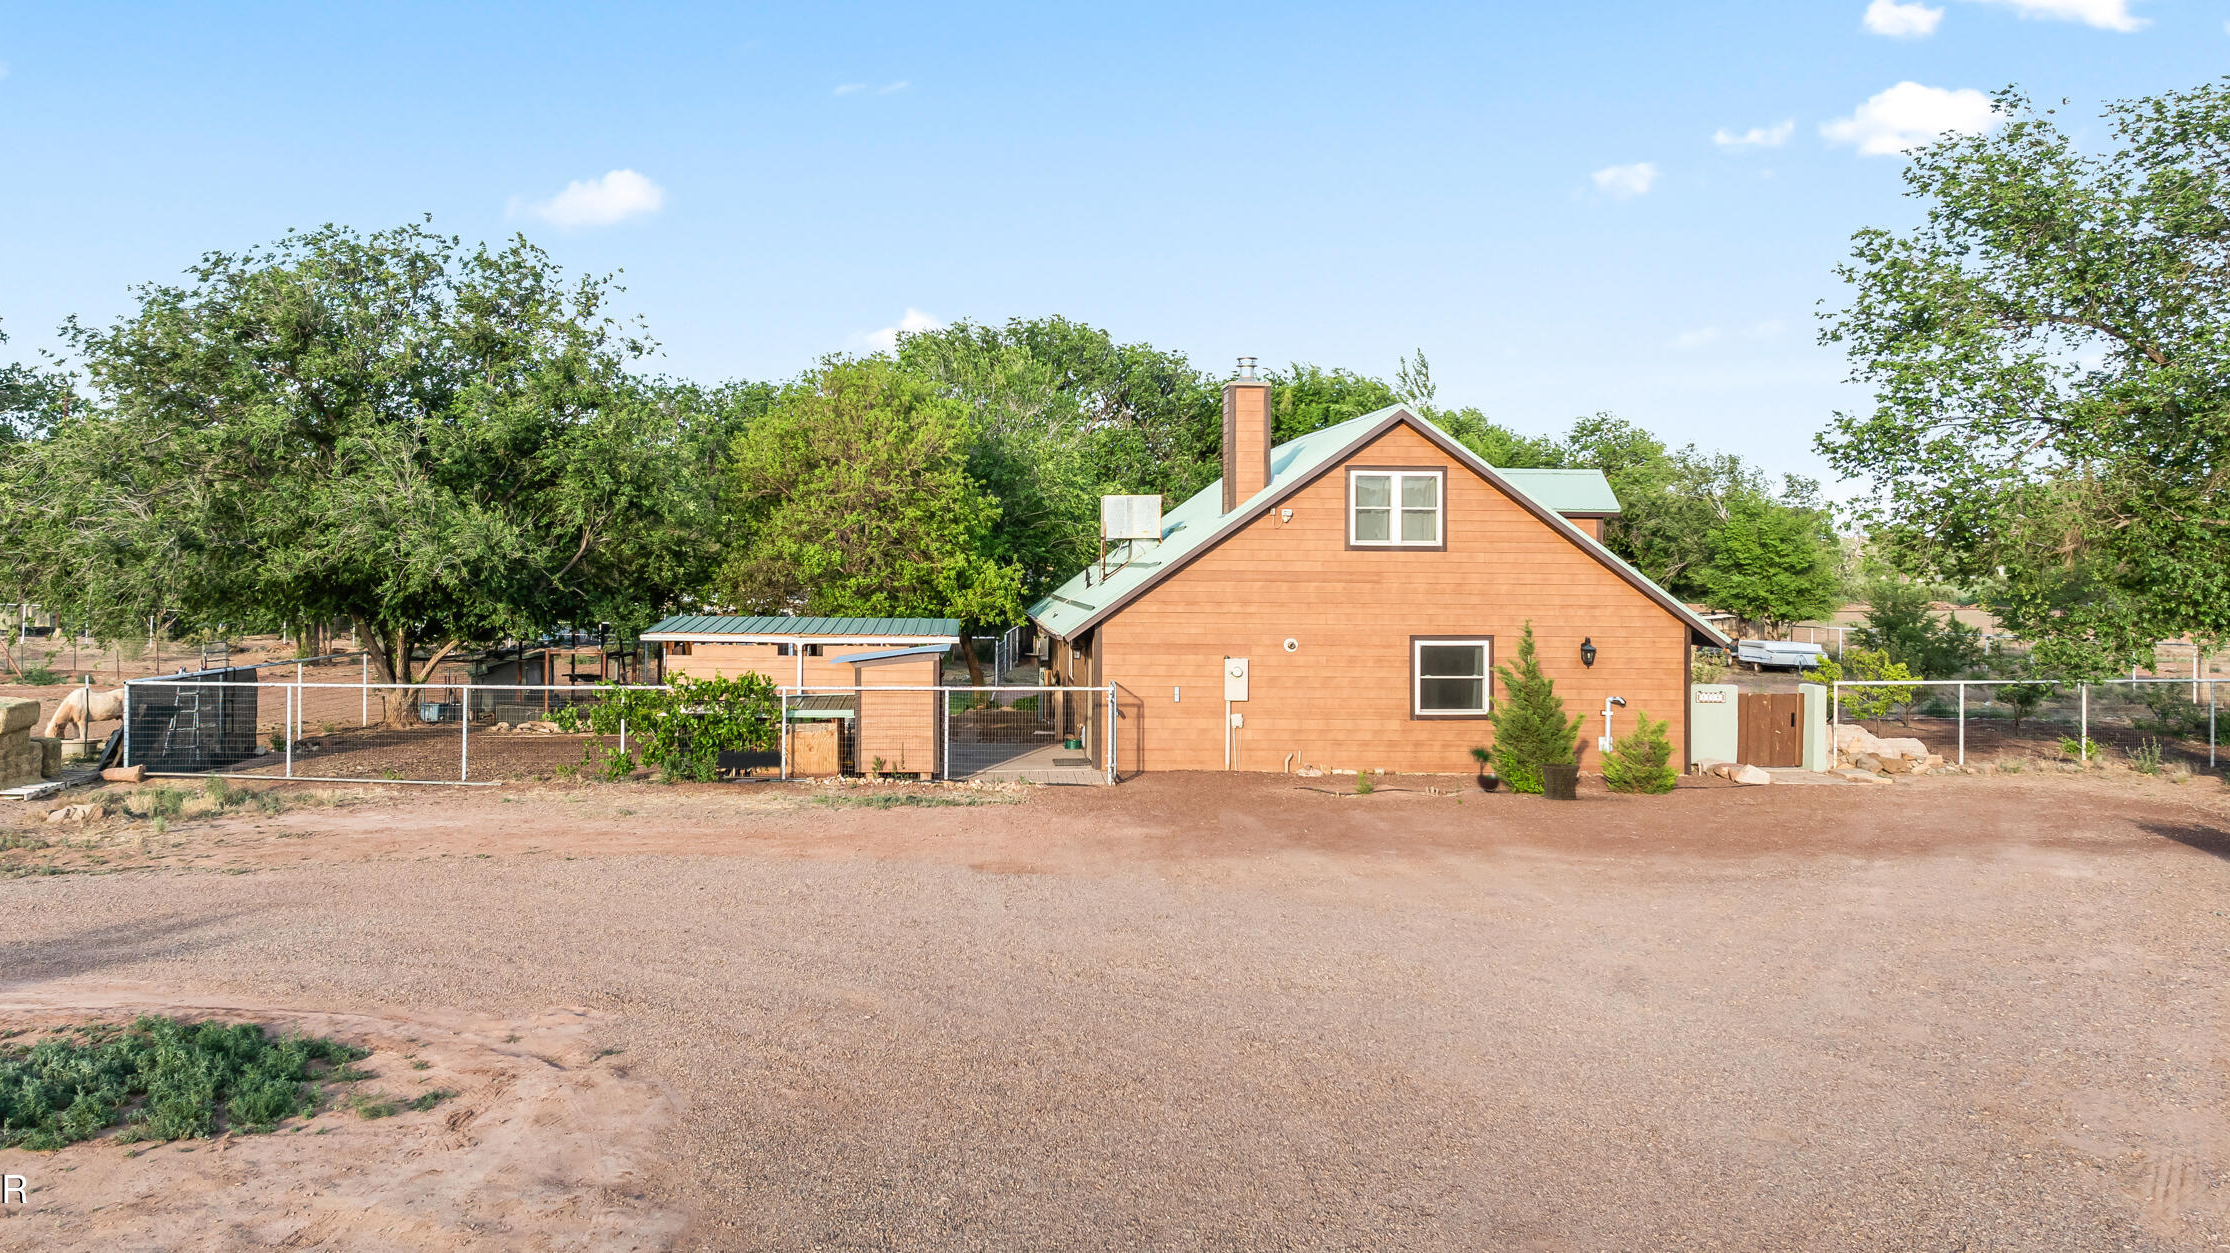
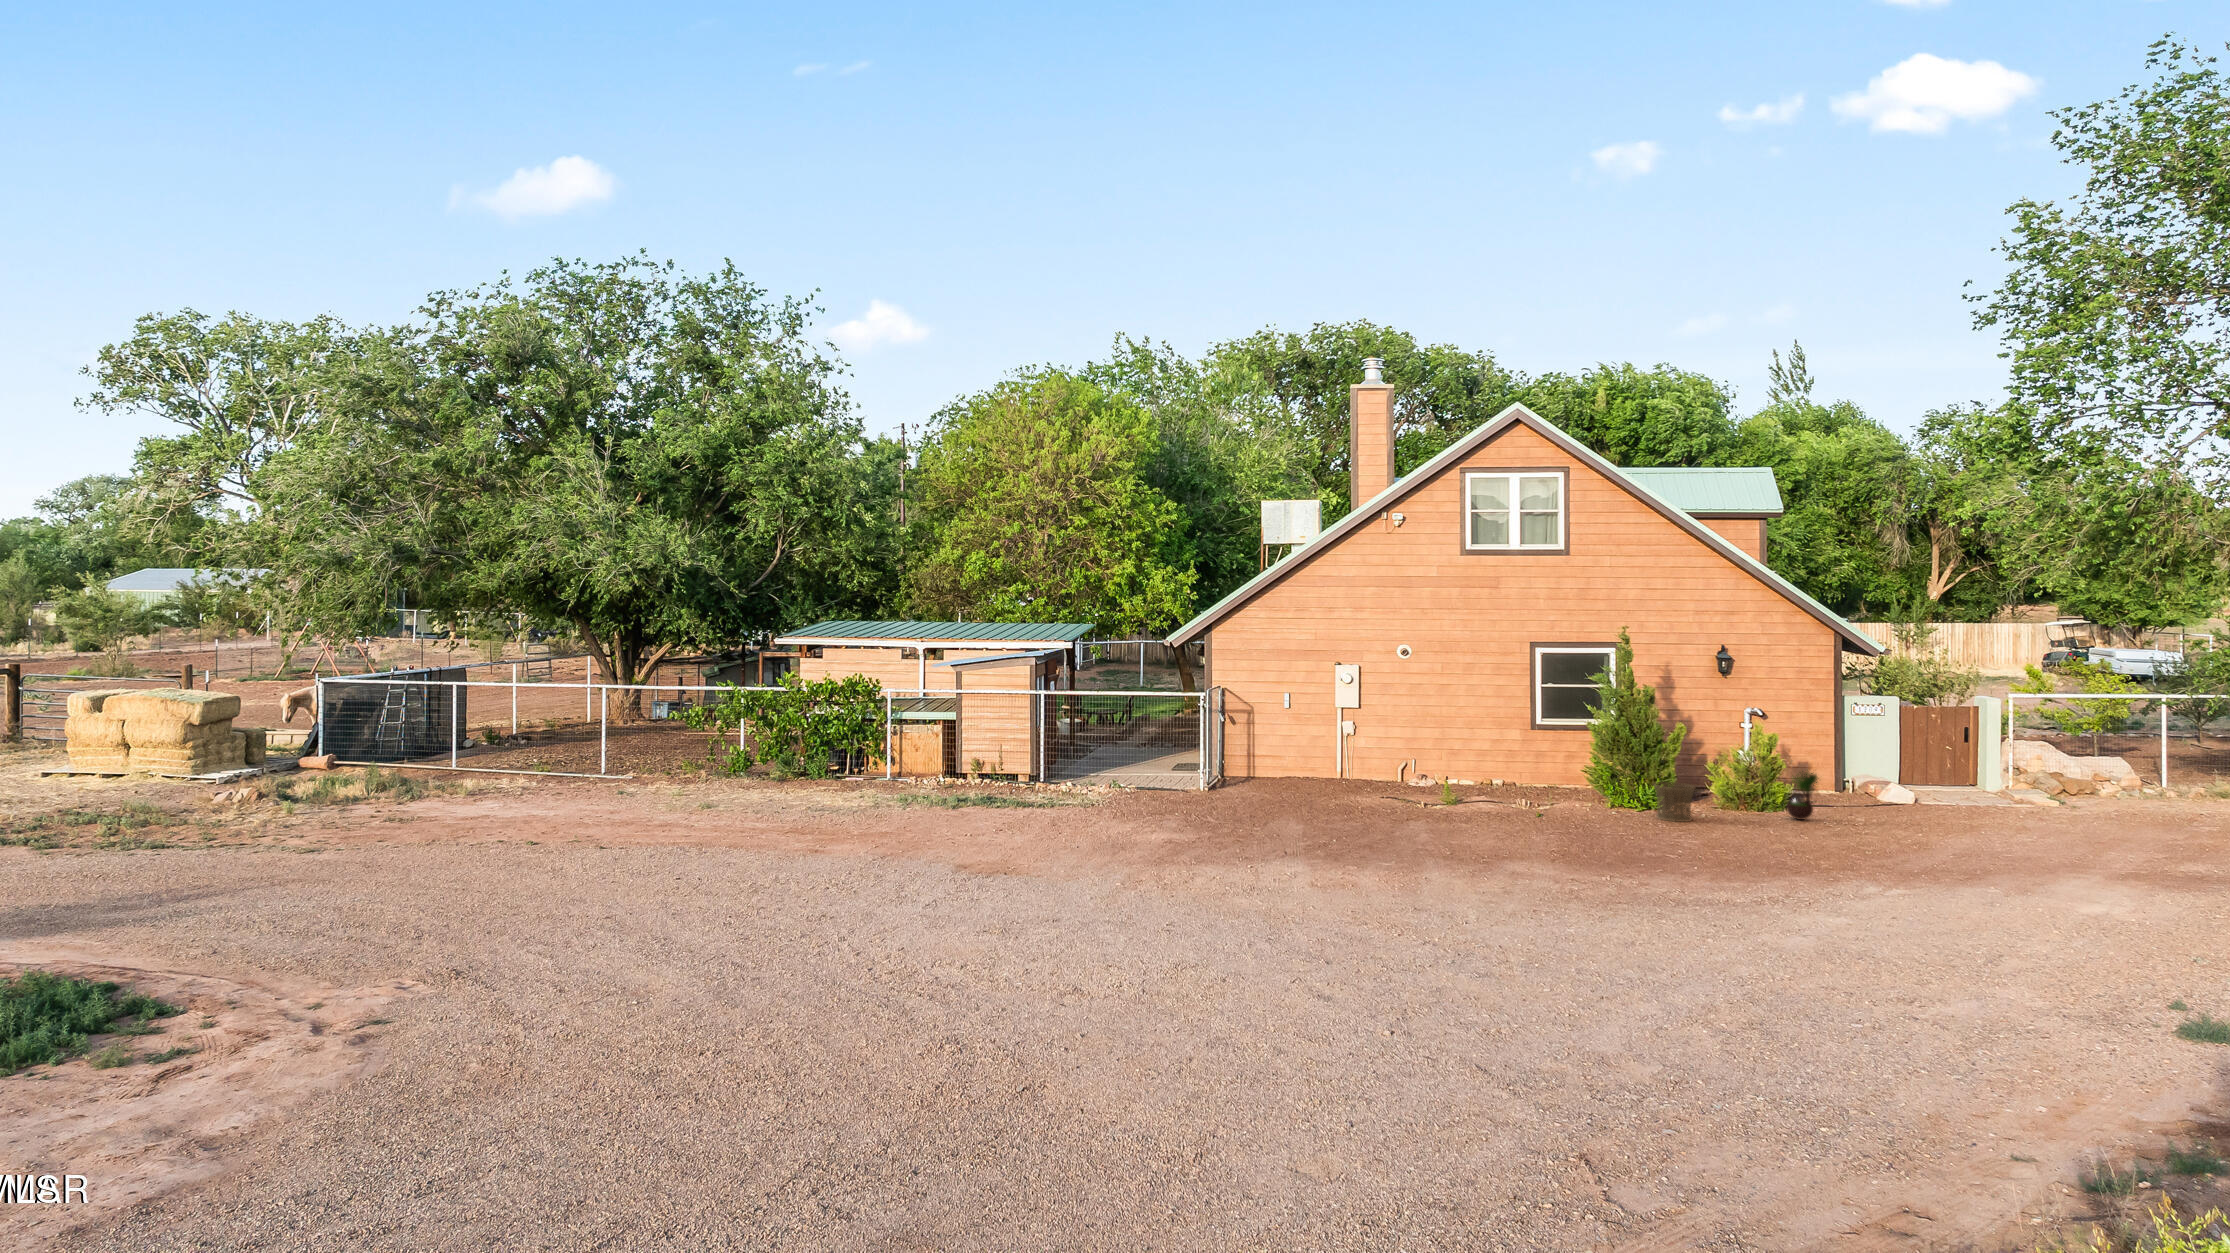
potted tree: present [1470,746,1500,792] -> present [1787,771,1819,820]
bench: present [717,750,783,782] -> none [826,749,891,781]

